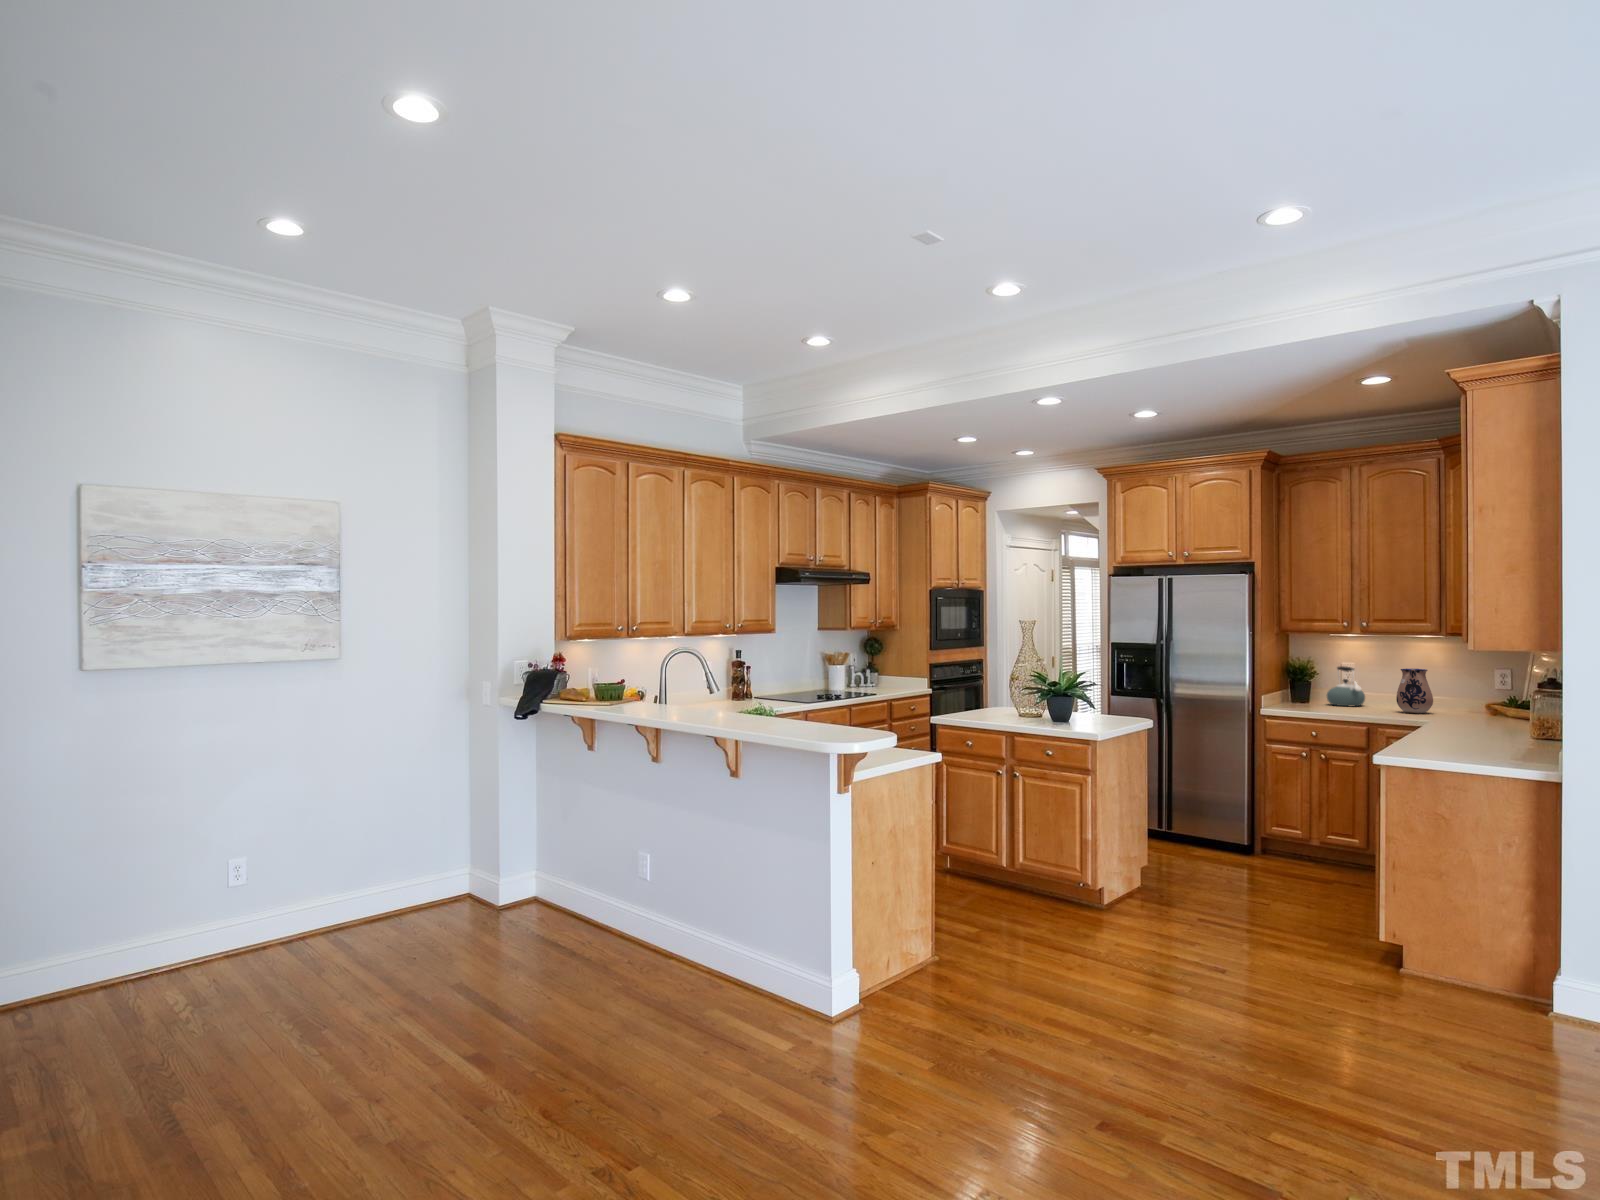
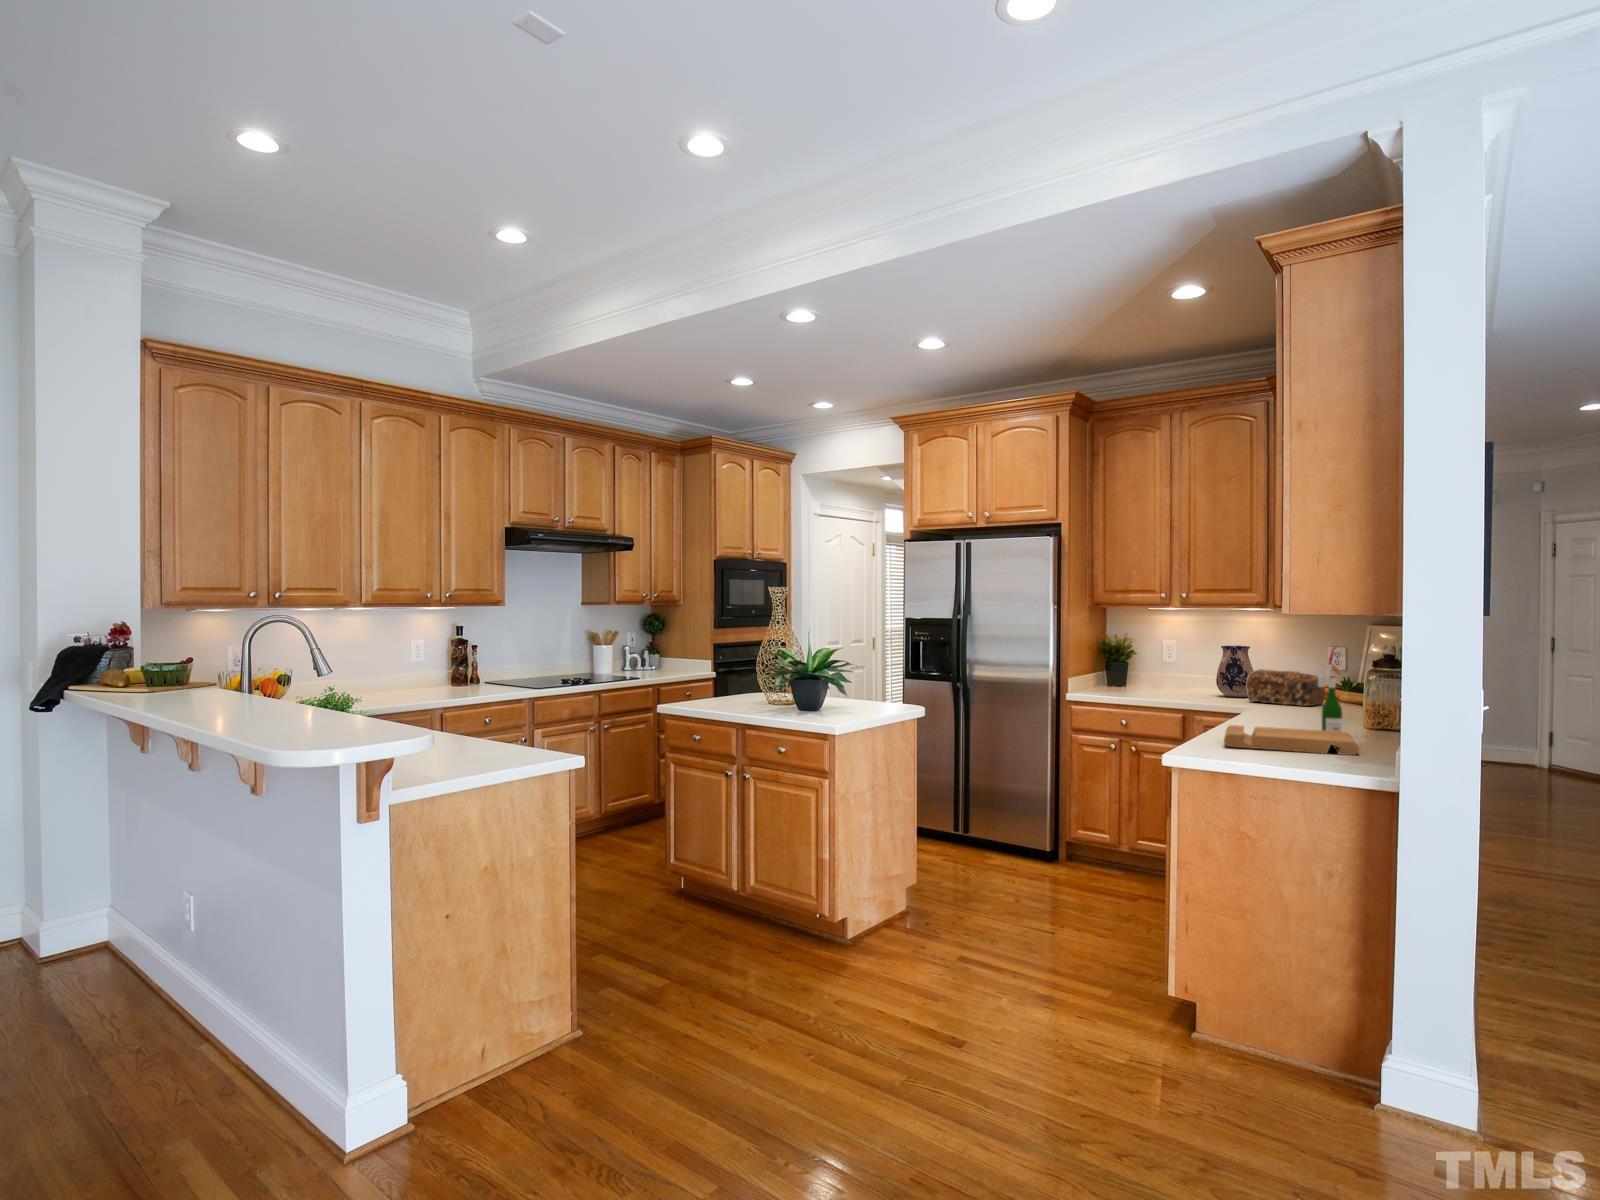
kettle: present [1327,666,1365,706] -> none [1145,645,1186,690]
wine bottle: none [1496,675,1524,746] -> present [1318,646,1342,732]
bread loaf: none [1426,690,1498,721] -> present [1247,669,1325,706]
cutting board: none [1421,736,1532,759] -> present [1224,725,1359,755]

